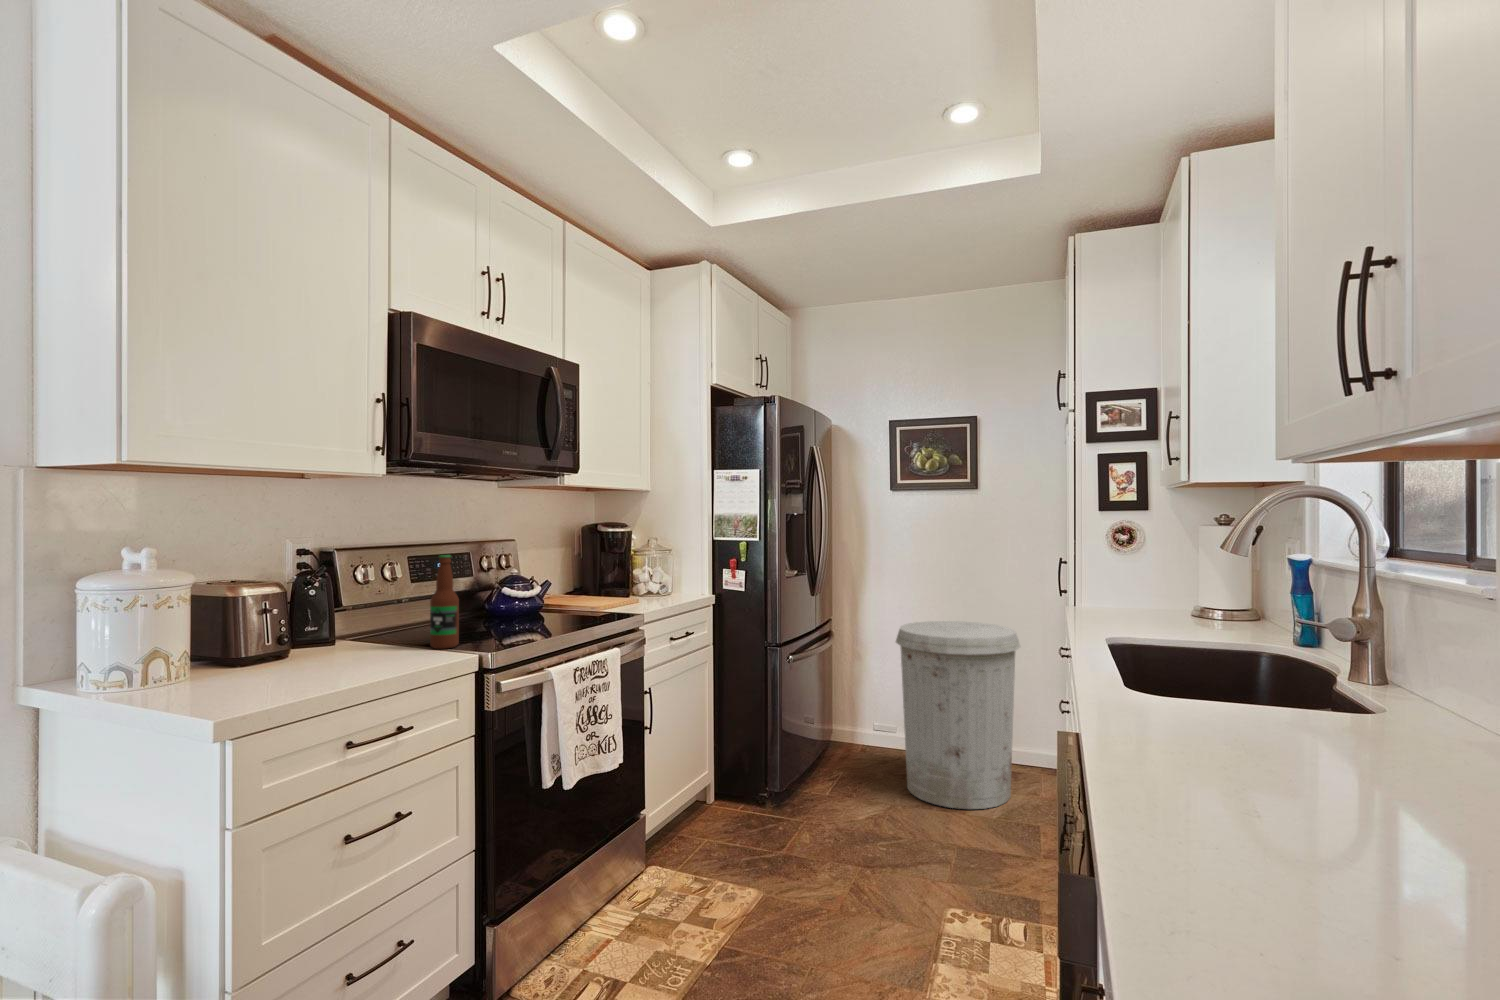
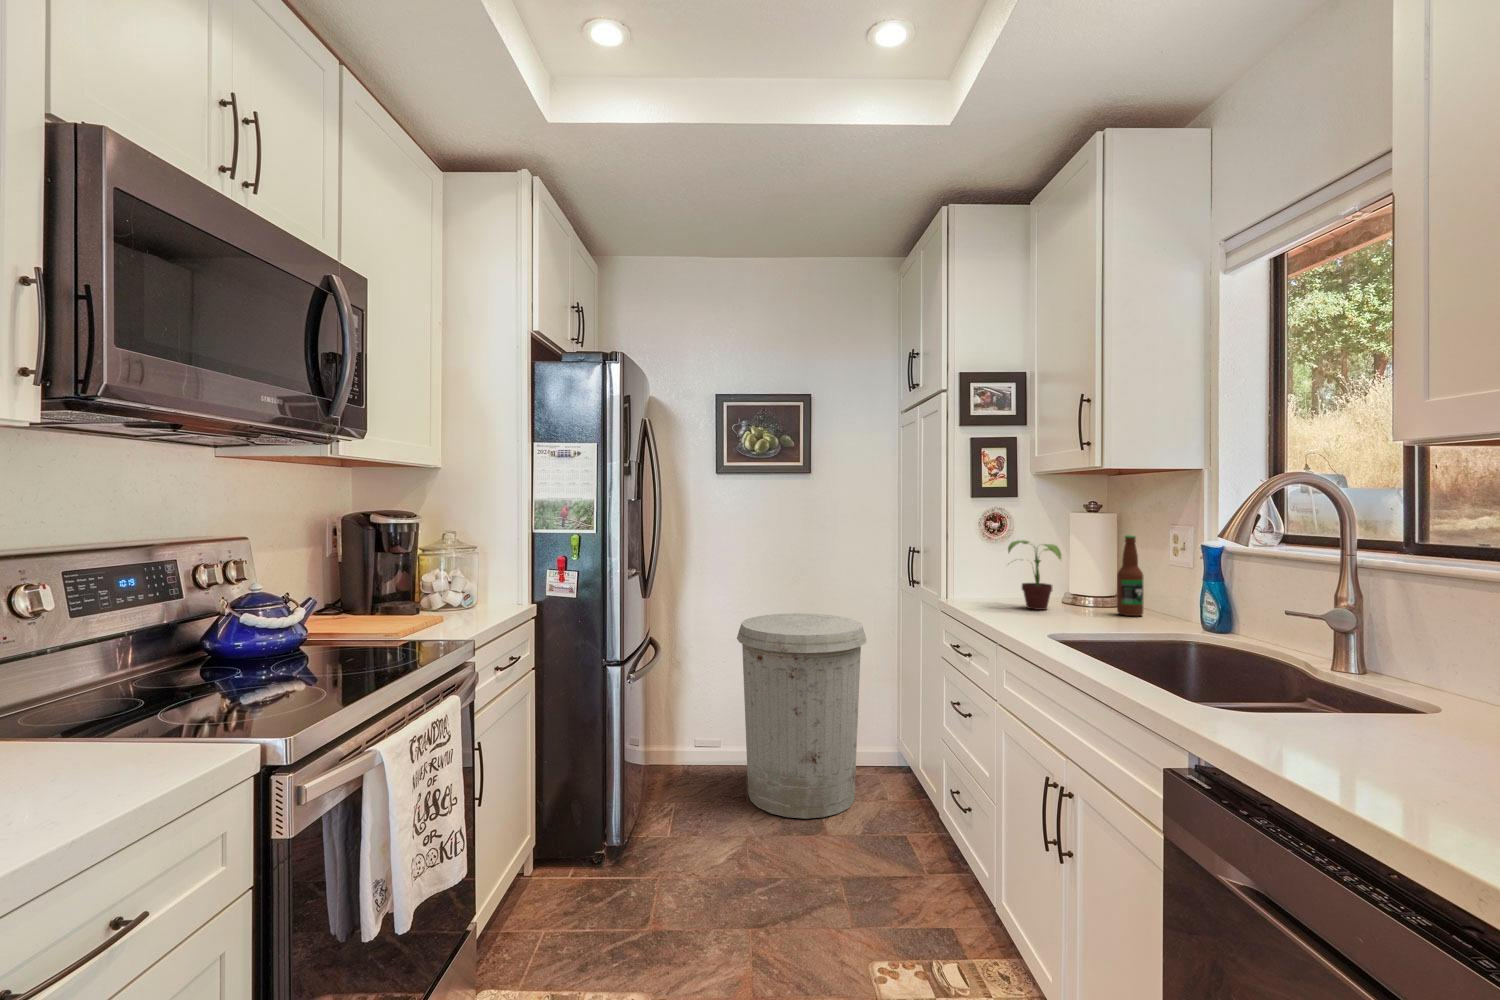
potted plant: none [1115,553,1182,621] -> present [1008,540,1061,610]
bottle: present [430,555,459,649] -> present [1117,535,1144,616]

